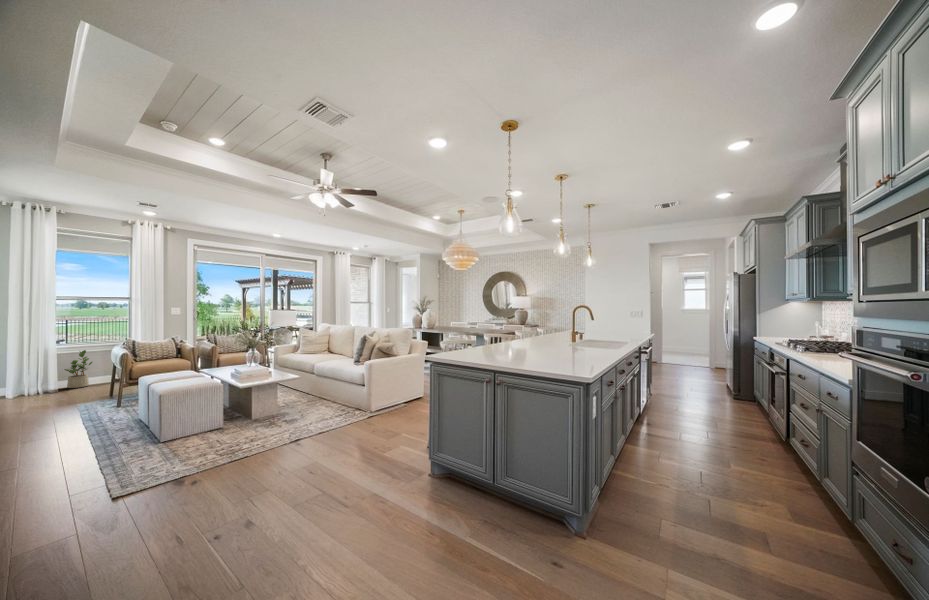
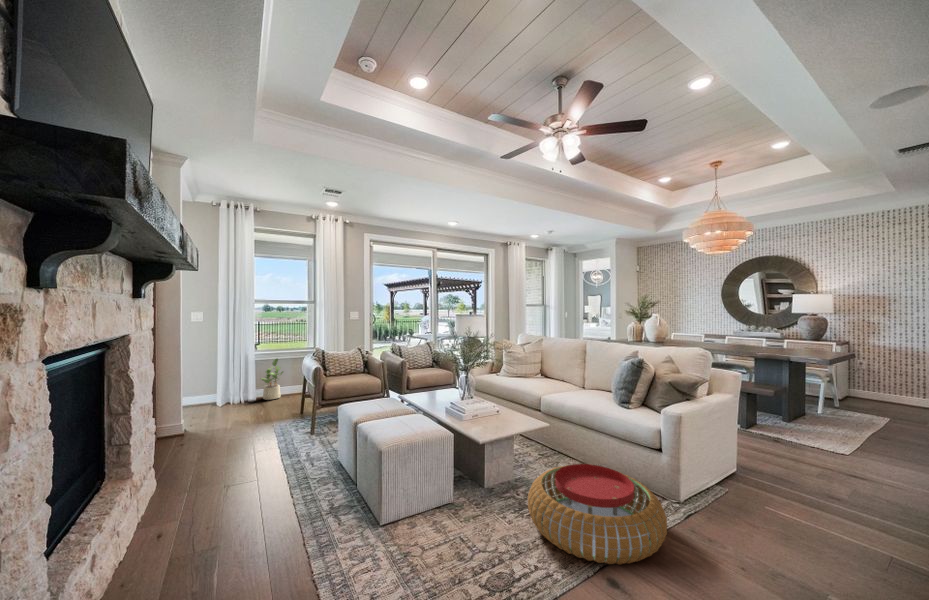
pouf: none [269,396,350,440] -> present [528,464,667,564]

